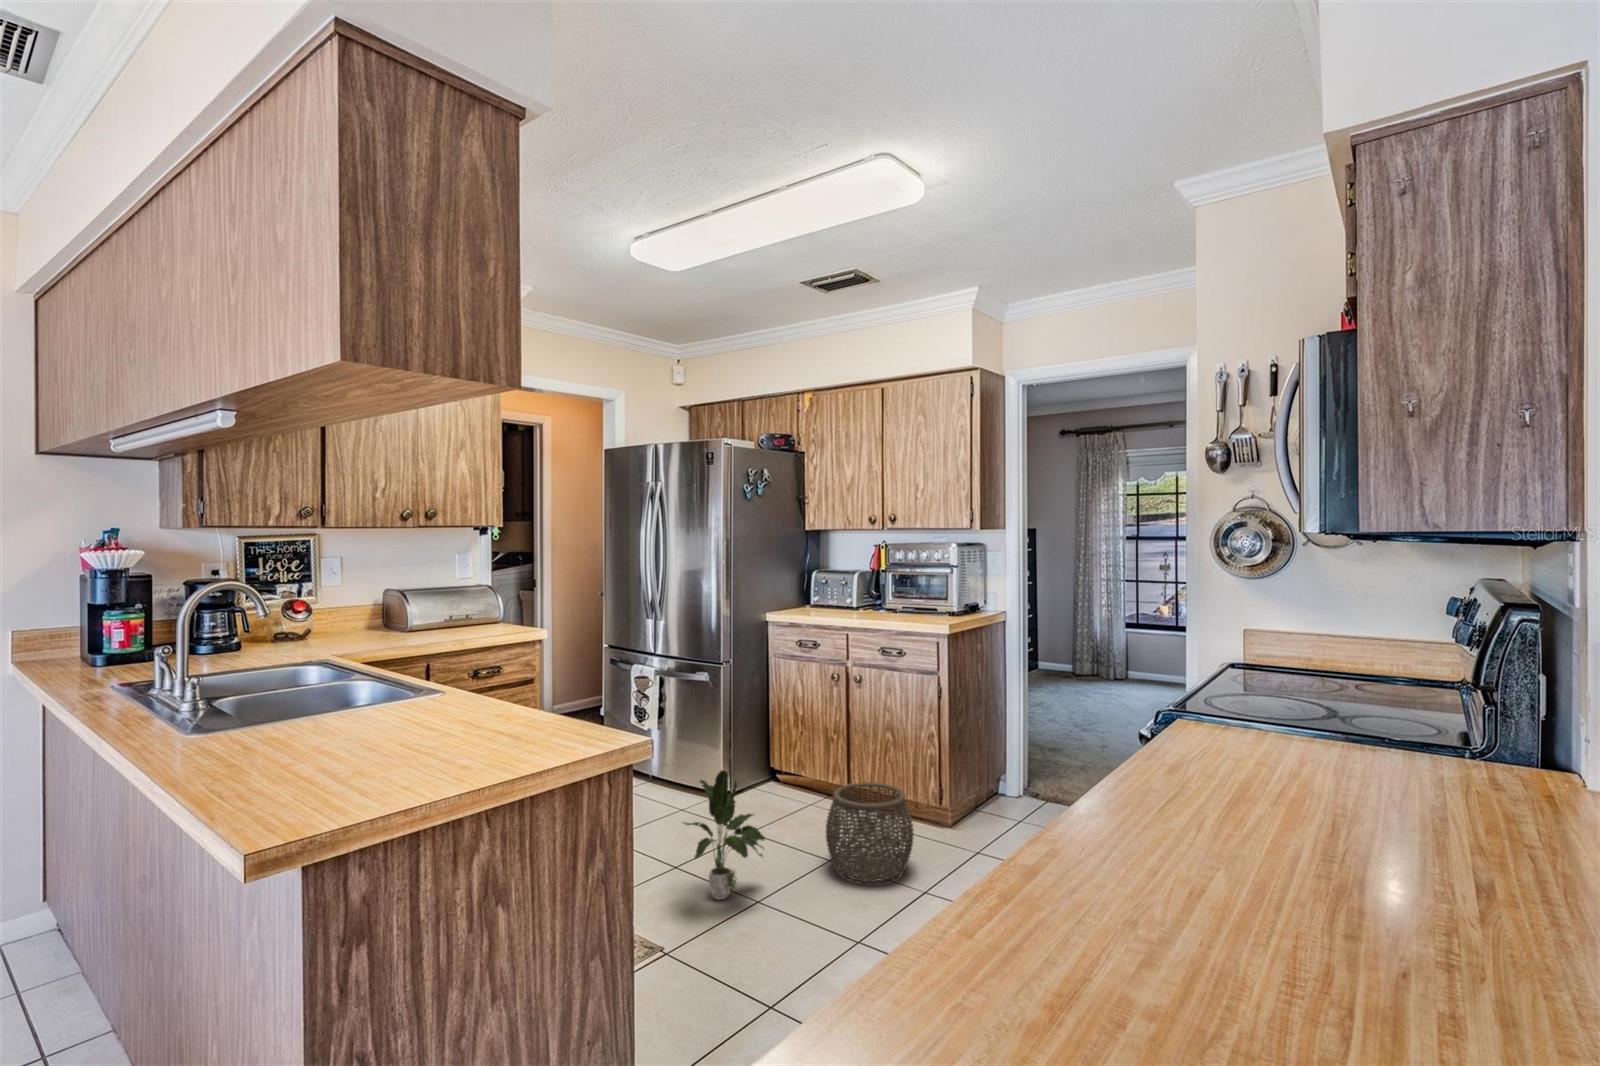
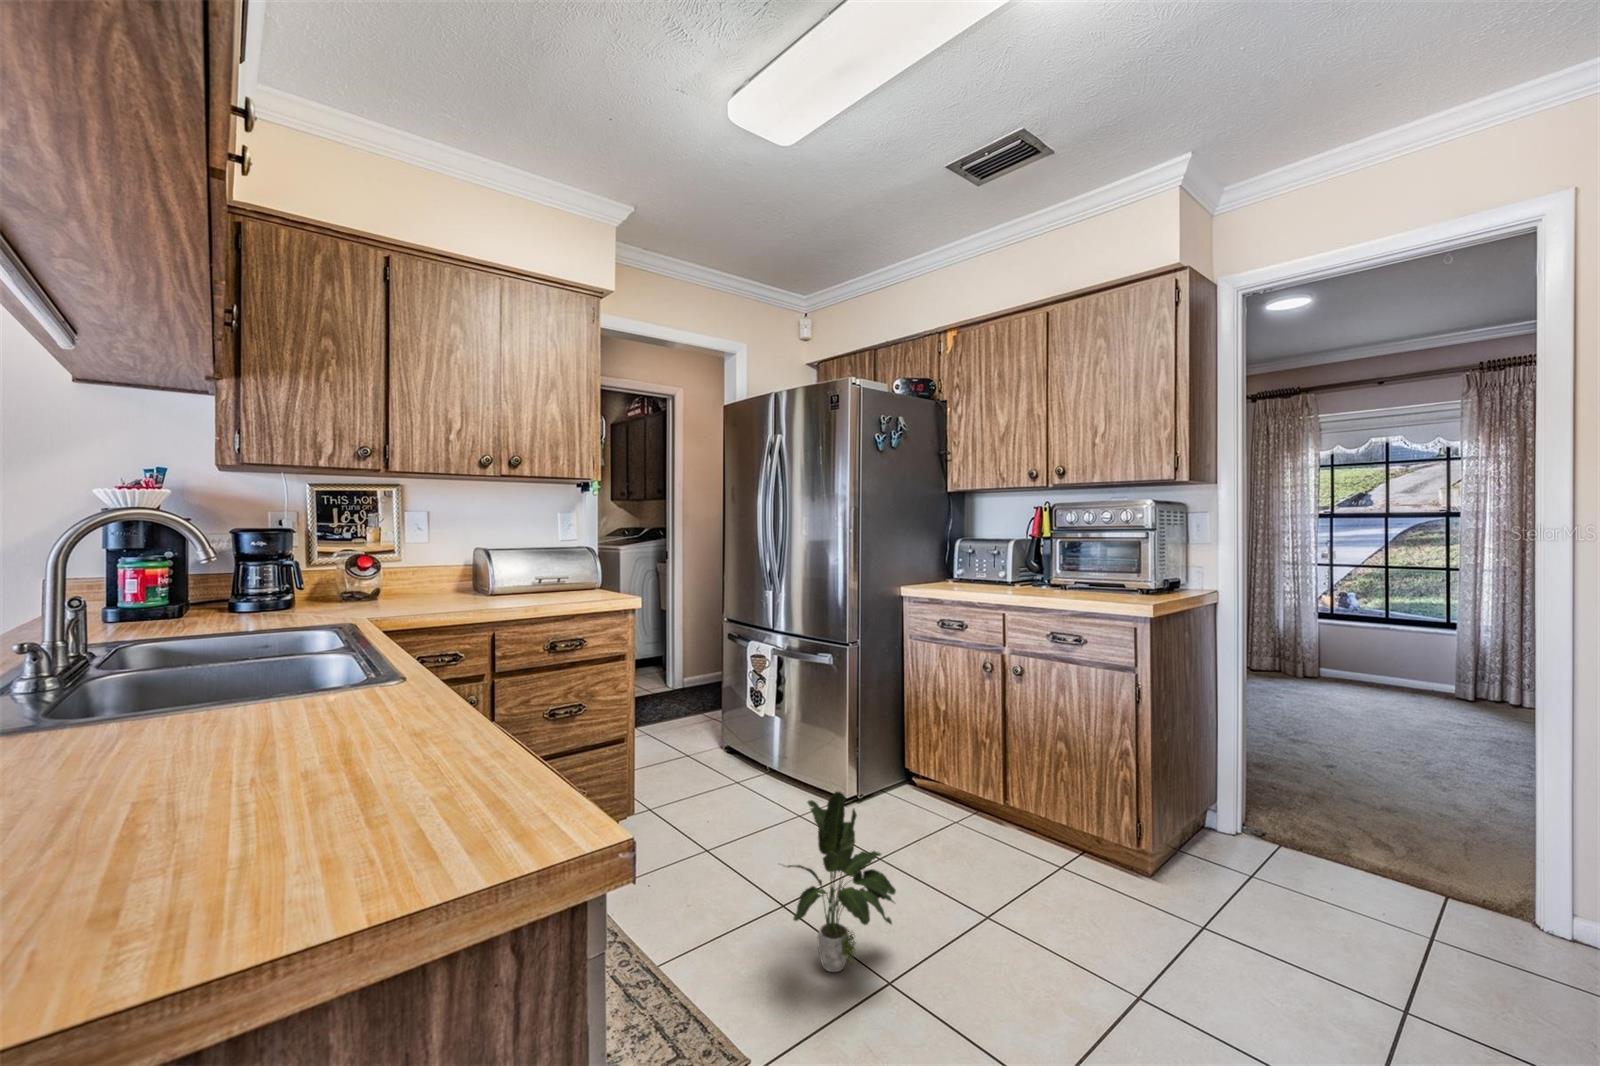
woven basket: present [826,782,914,882] -> none [980,813,1111,968]

